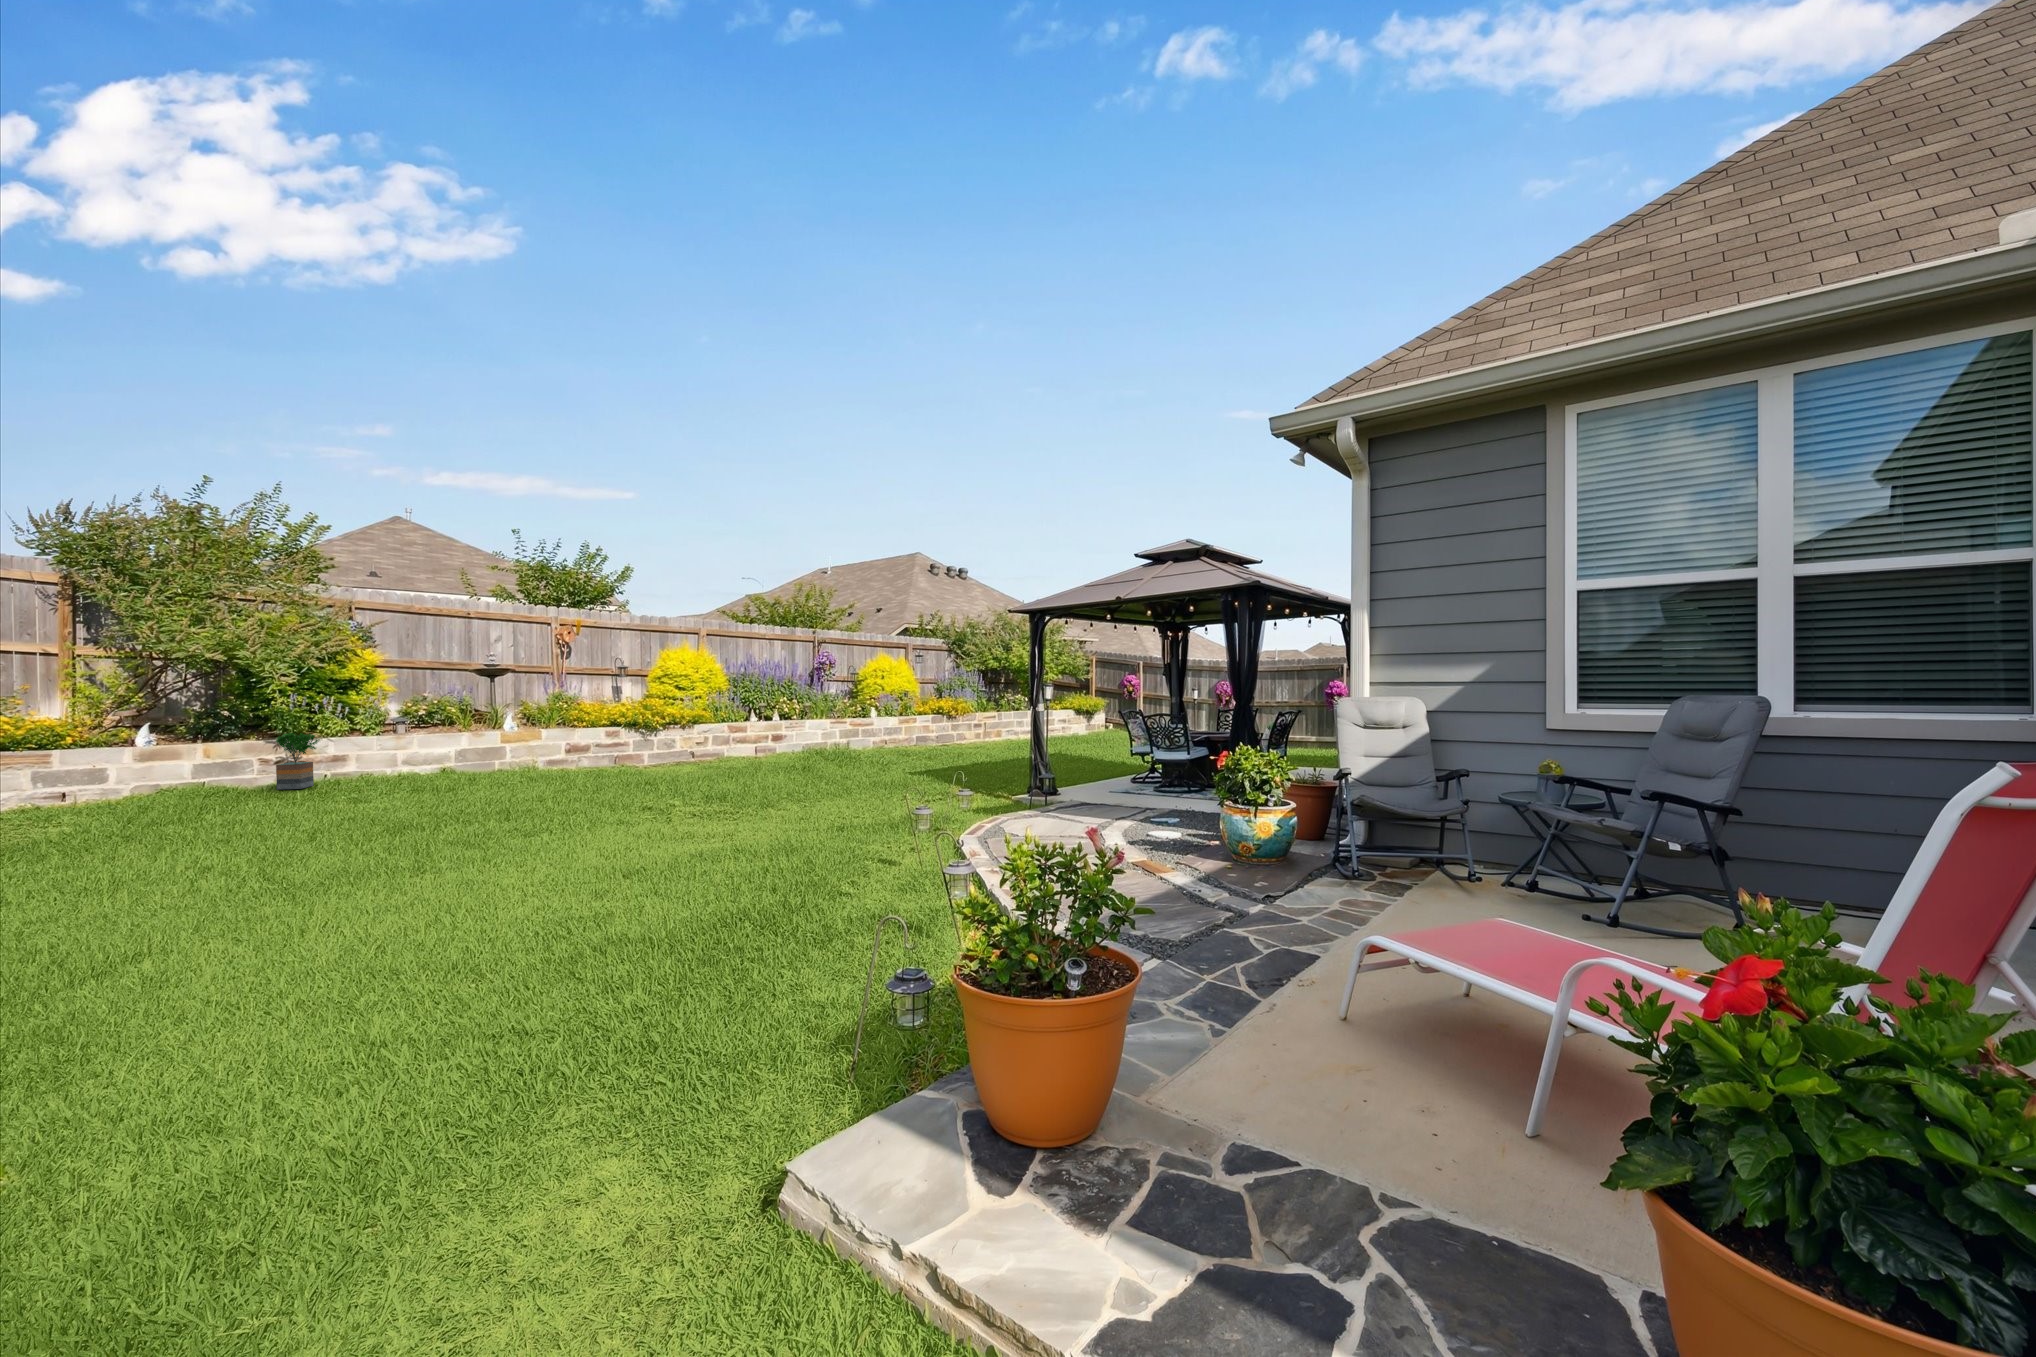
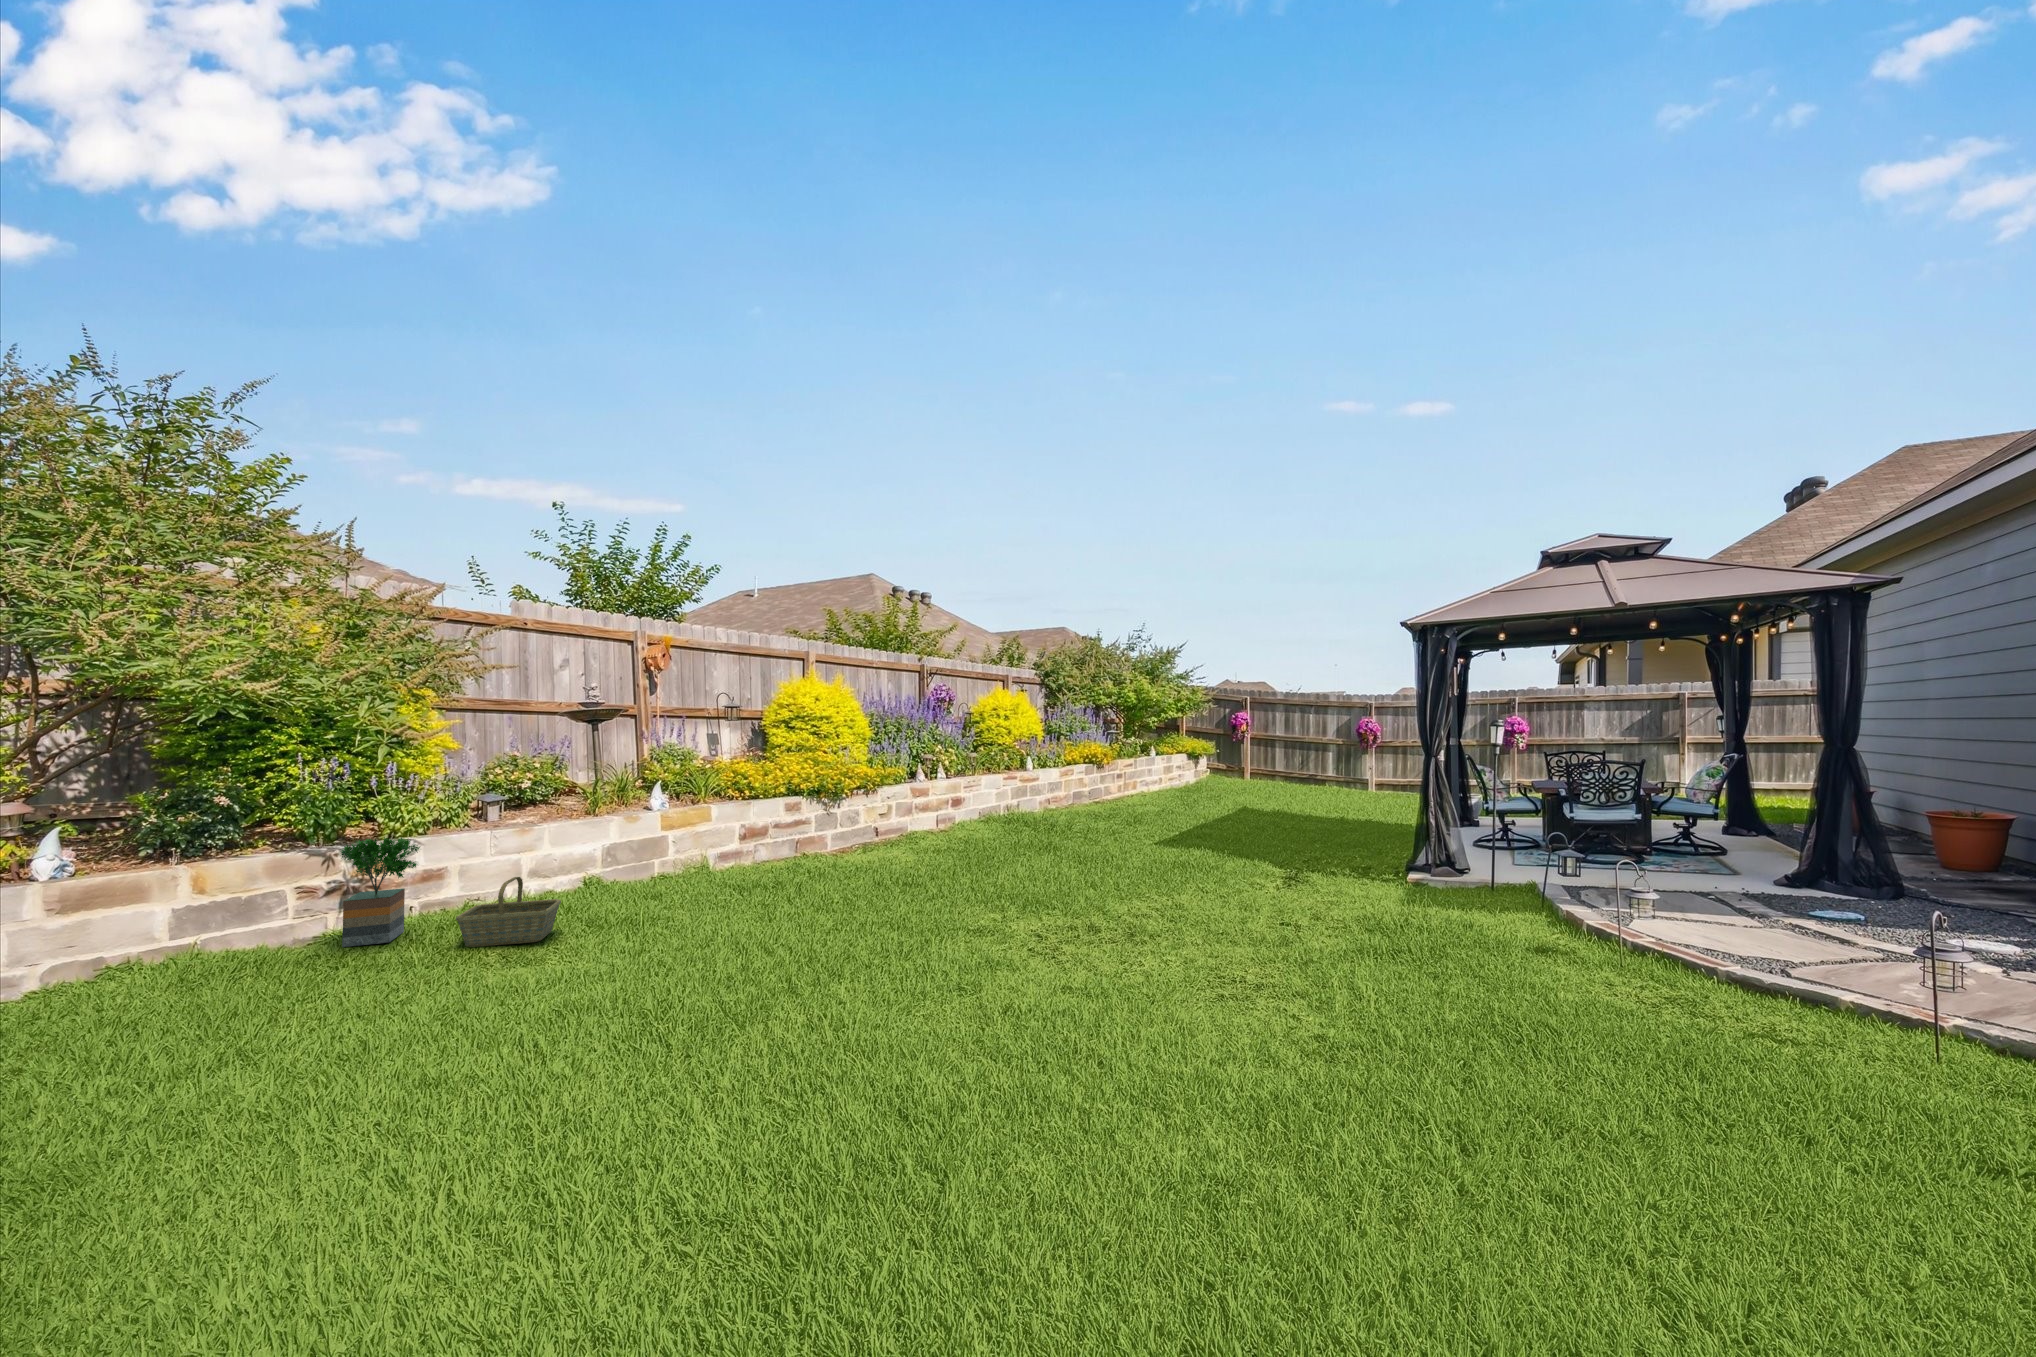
basket: none [332,757,396,793] -> present [456,877,561,947]

